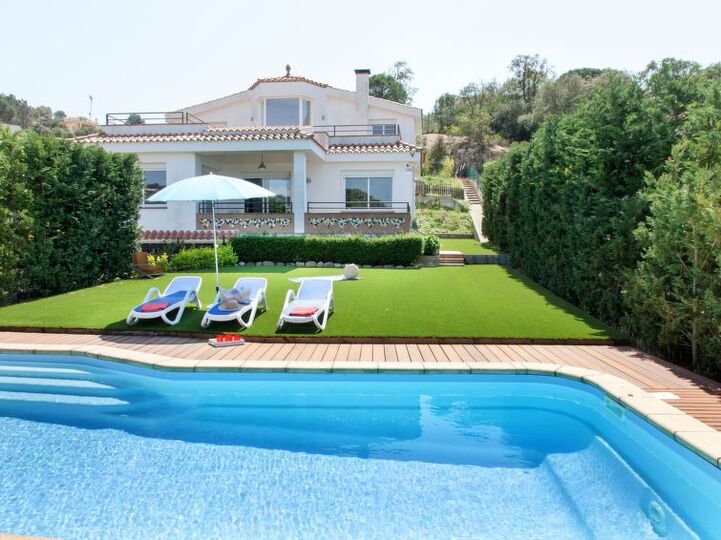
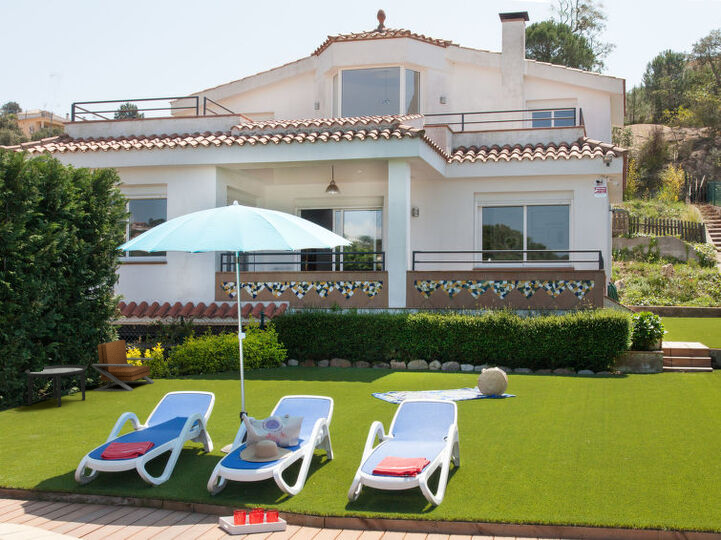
round table: none [91,265,128,288] -> present [25,365,87,407]

